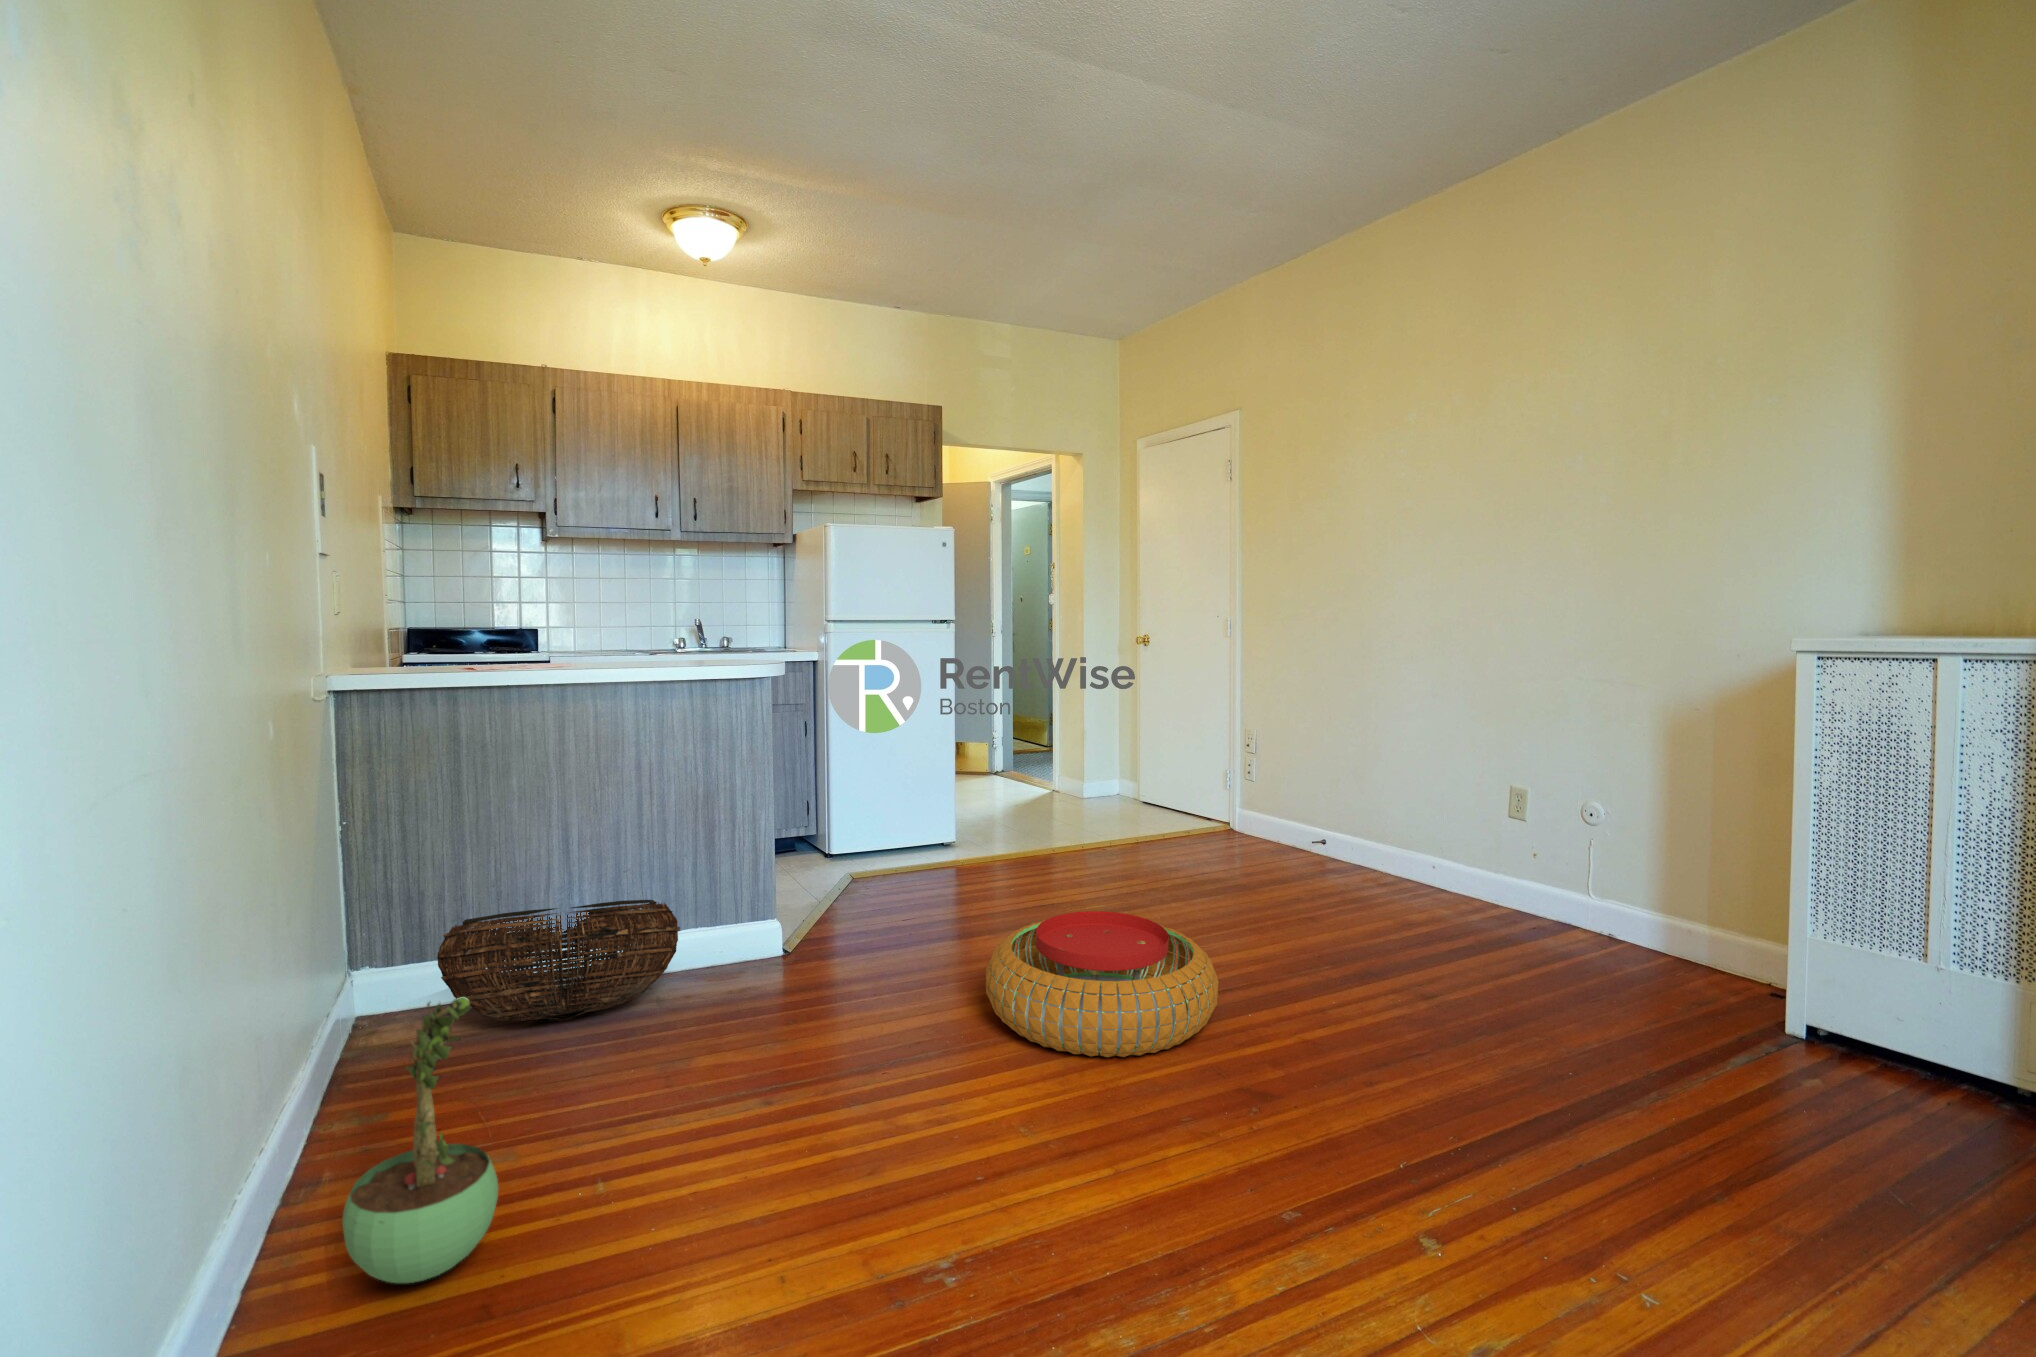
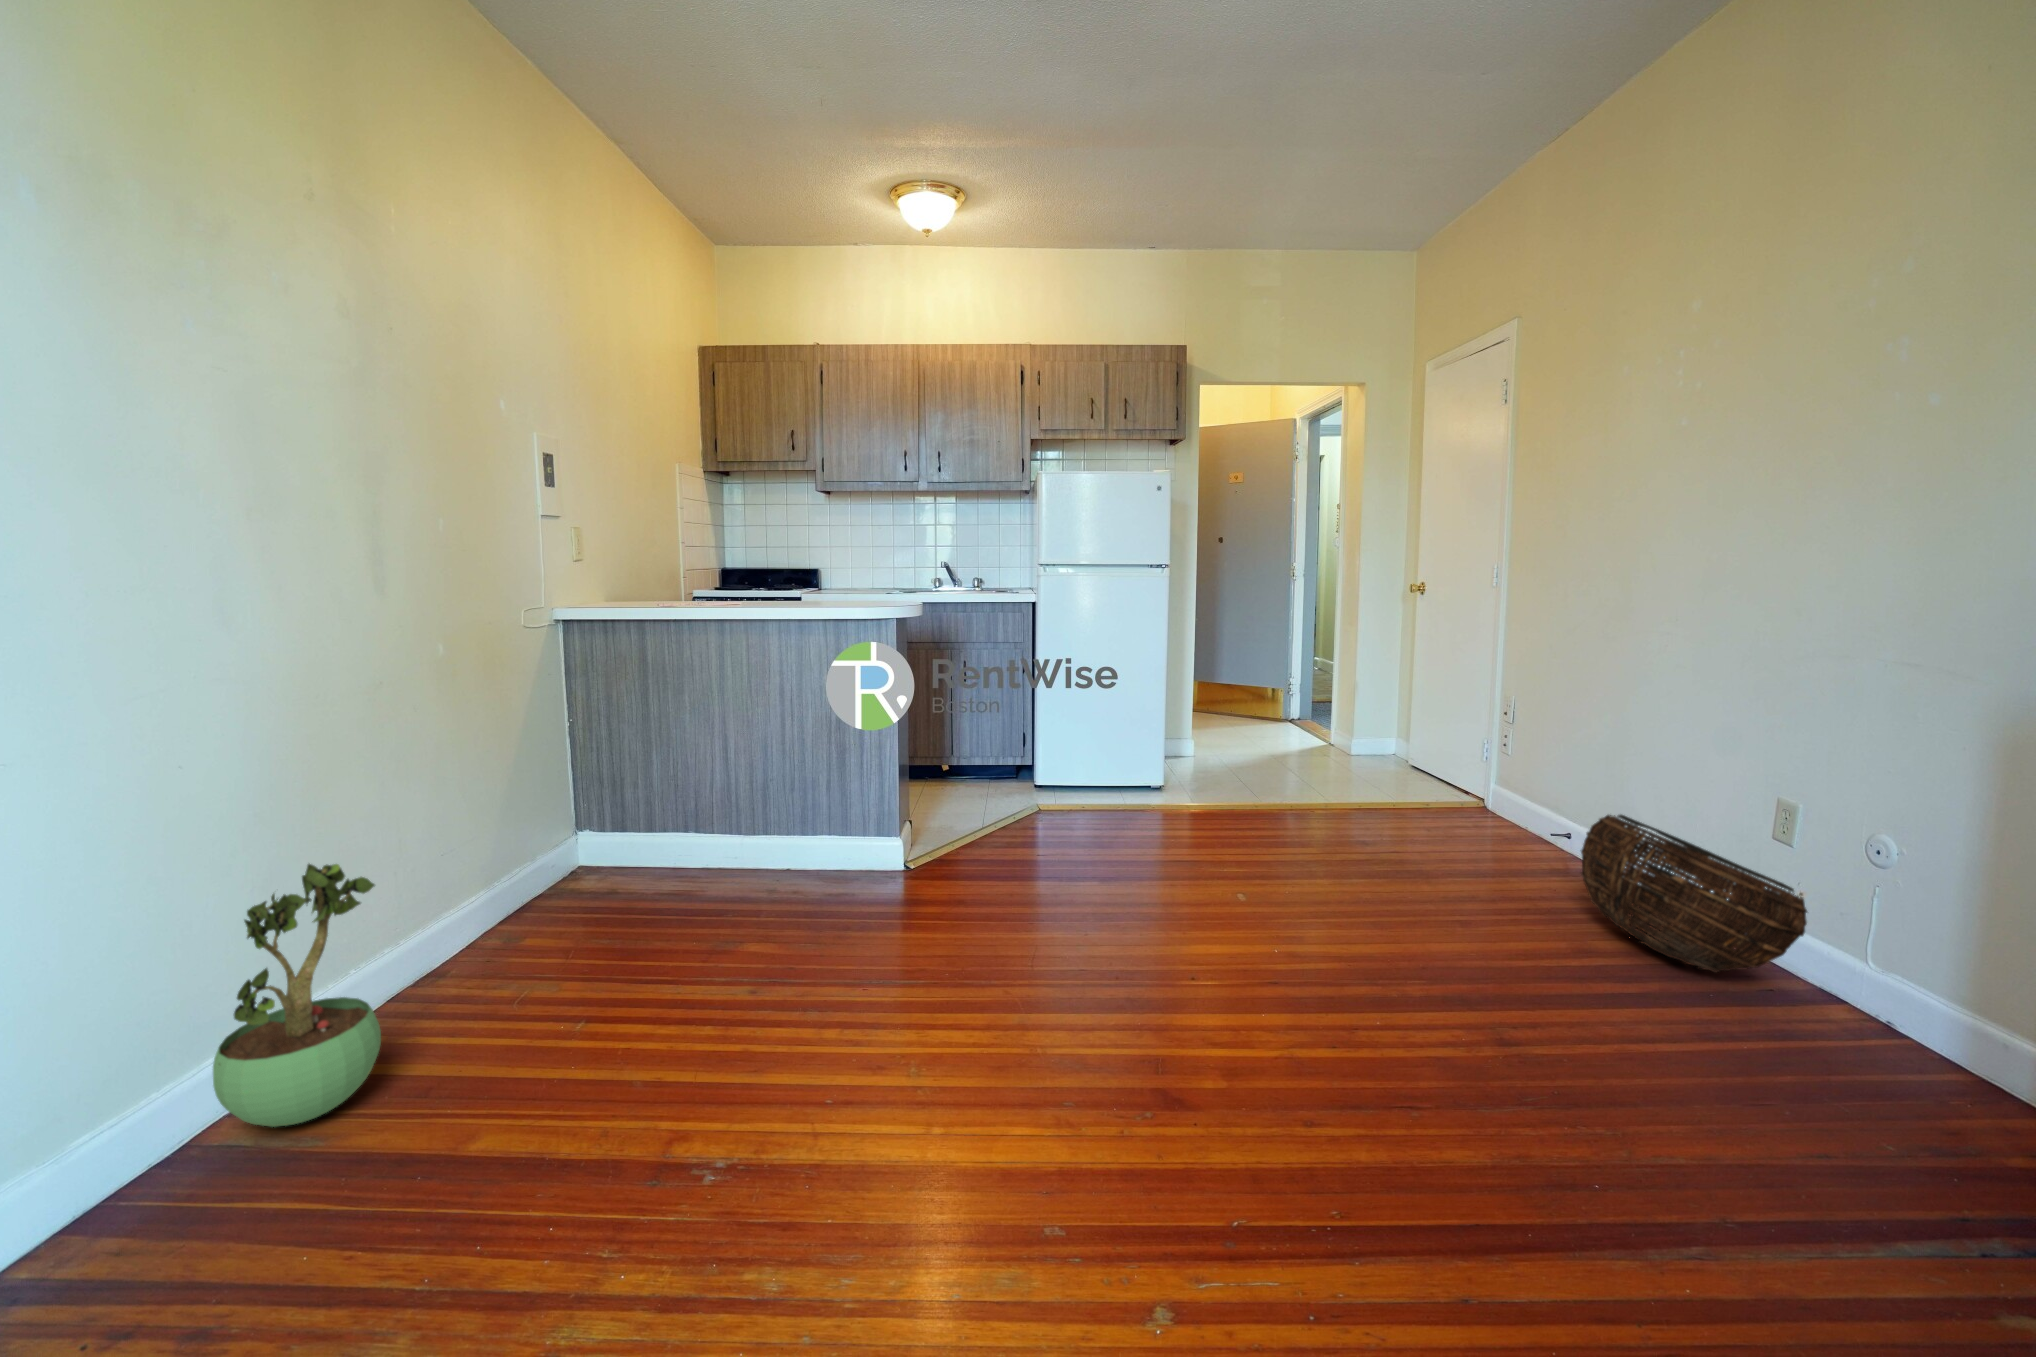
basket: present [437,900,680,1022] -> present [1581,815,1807,972]
pouf: present [985,911,1219,1057] -> none [1016,875,1309,1074]

